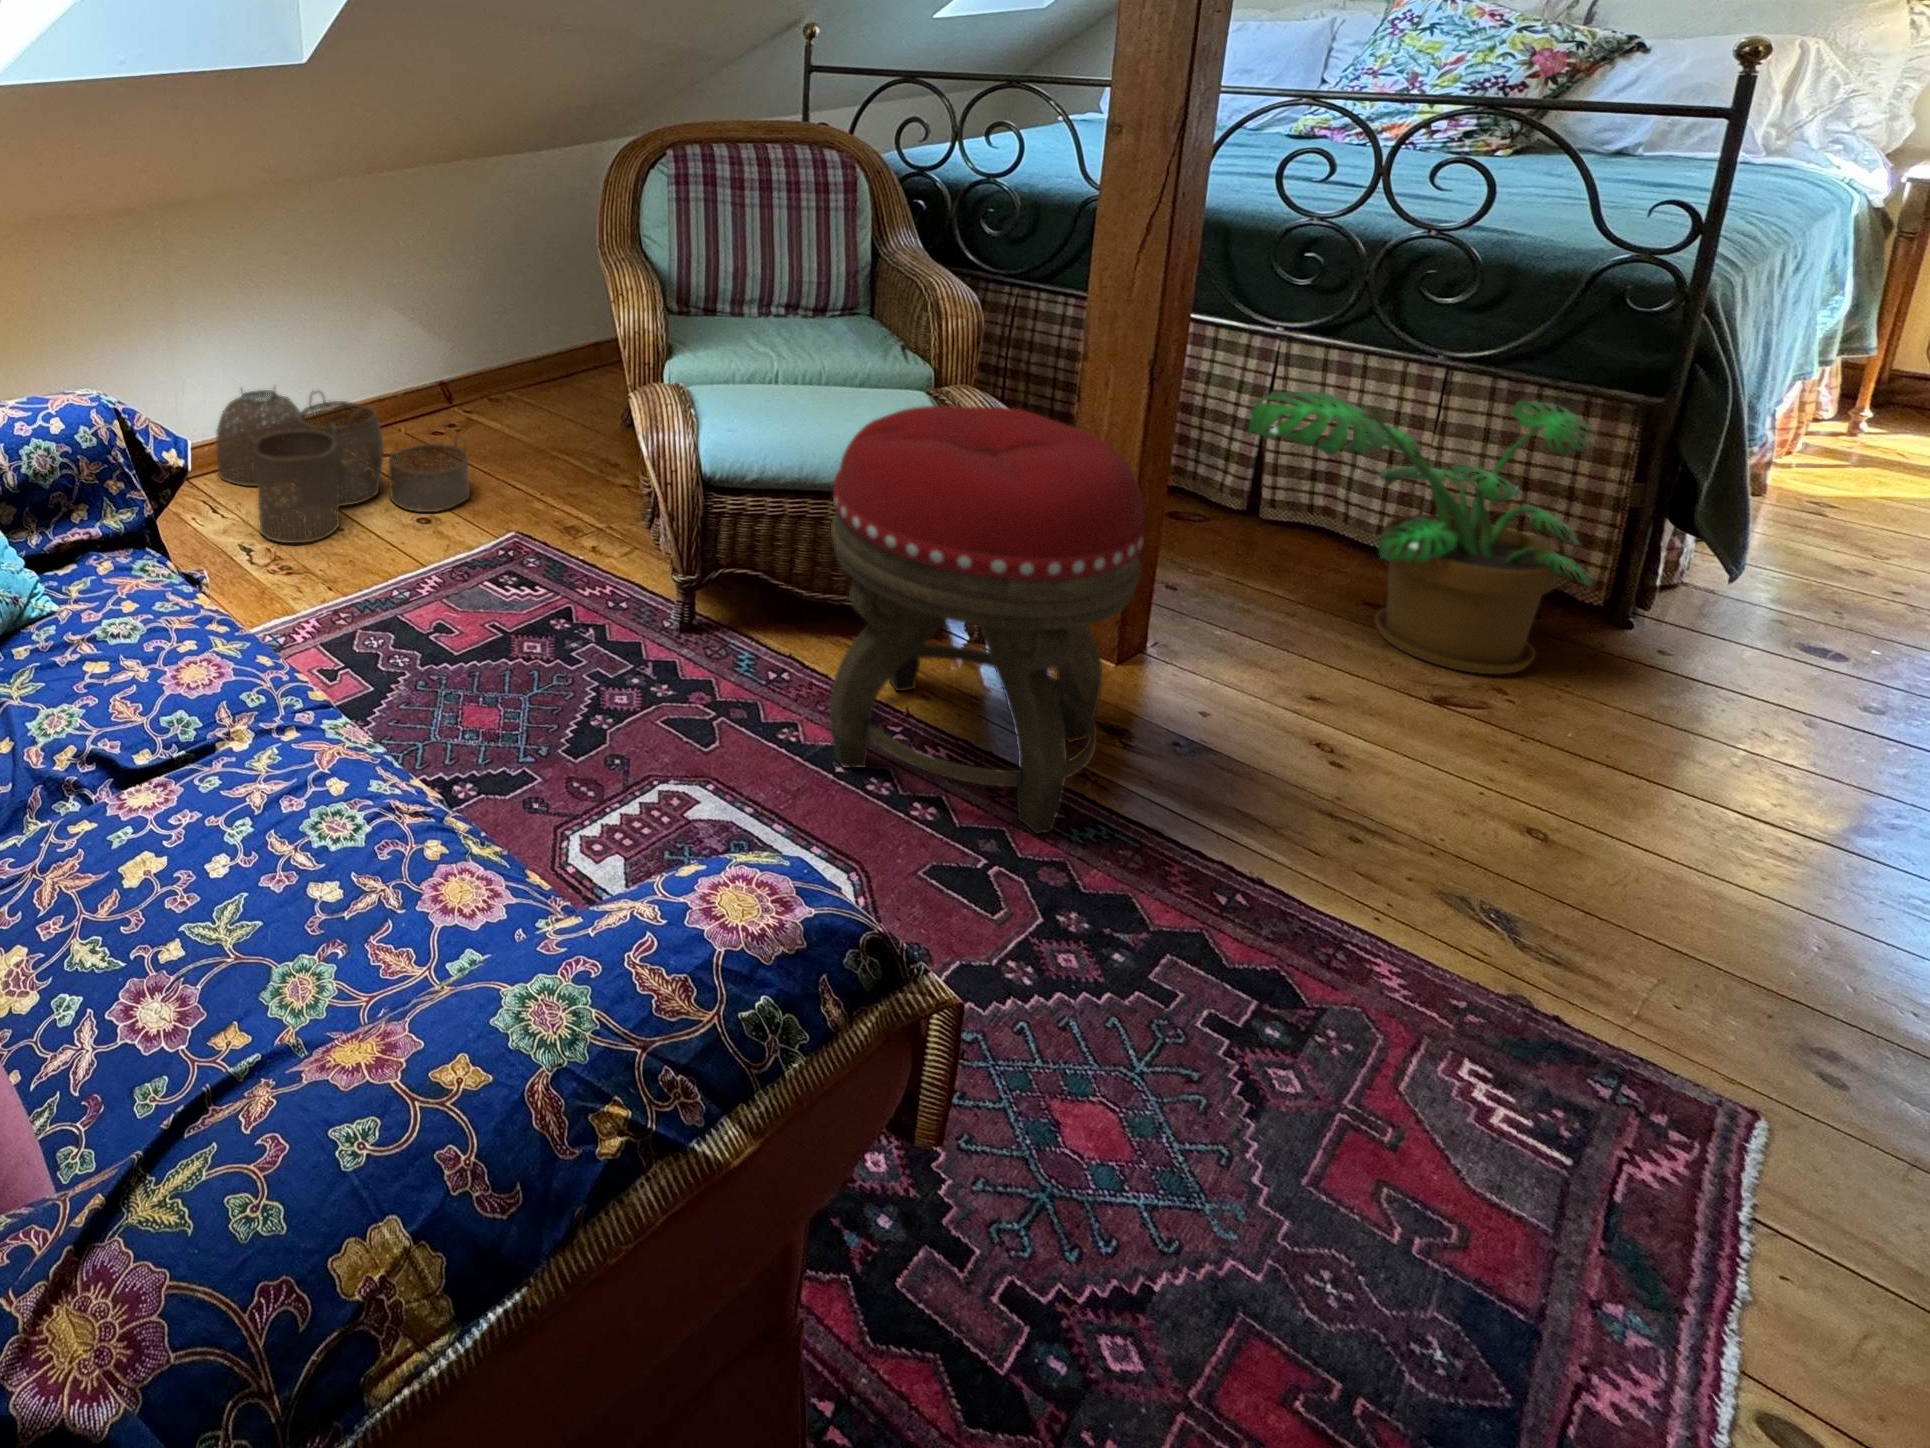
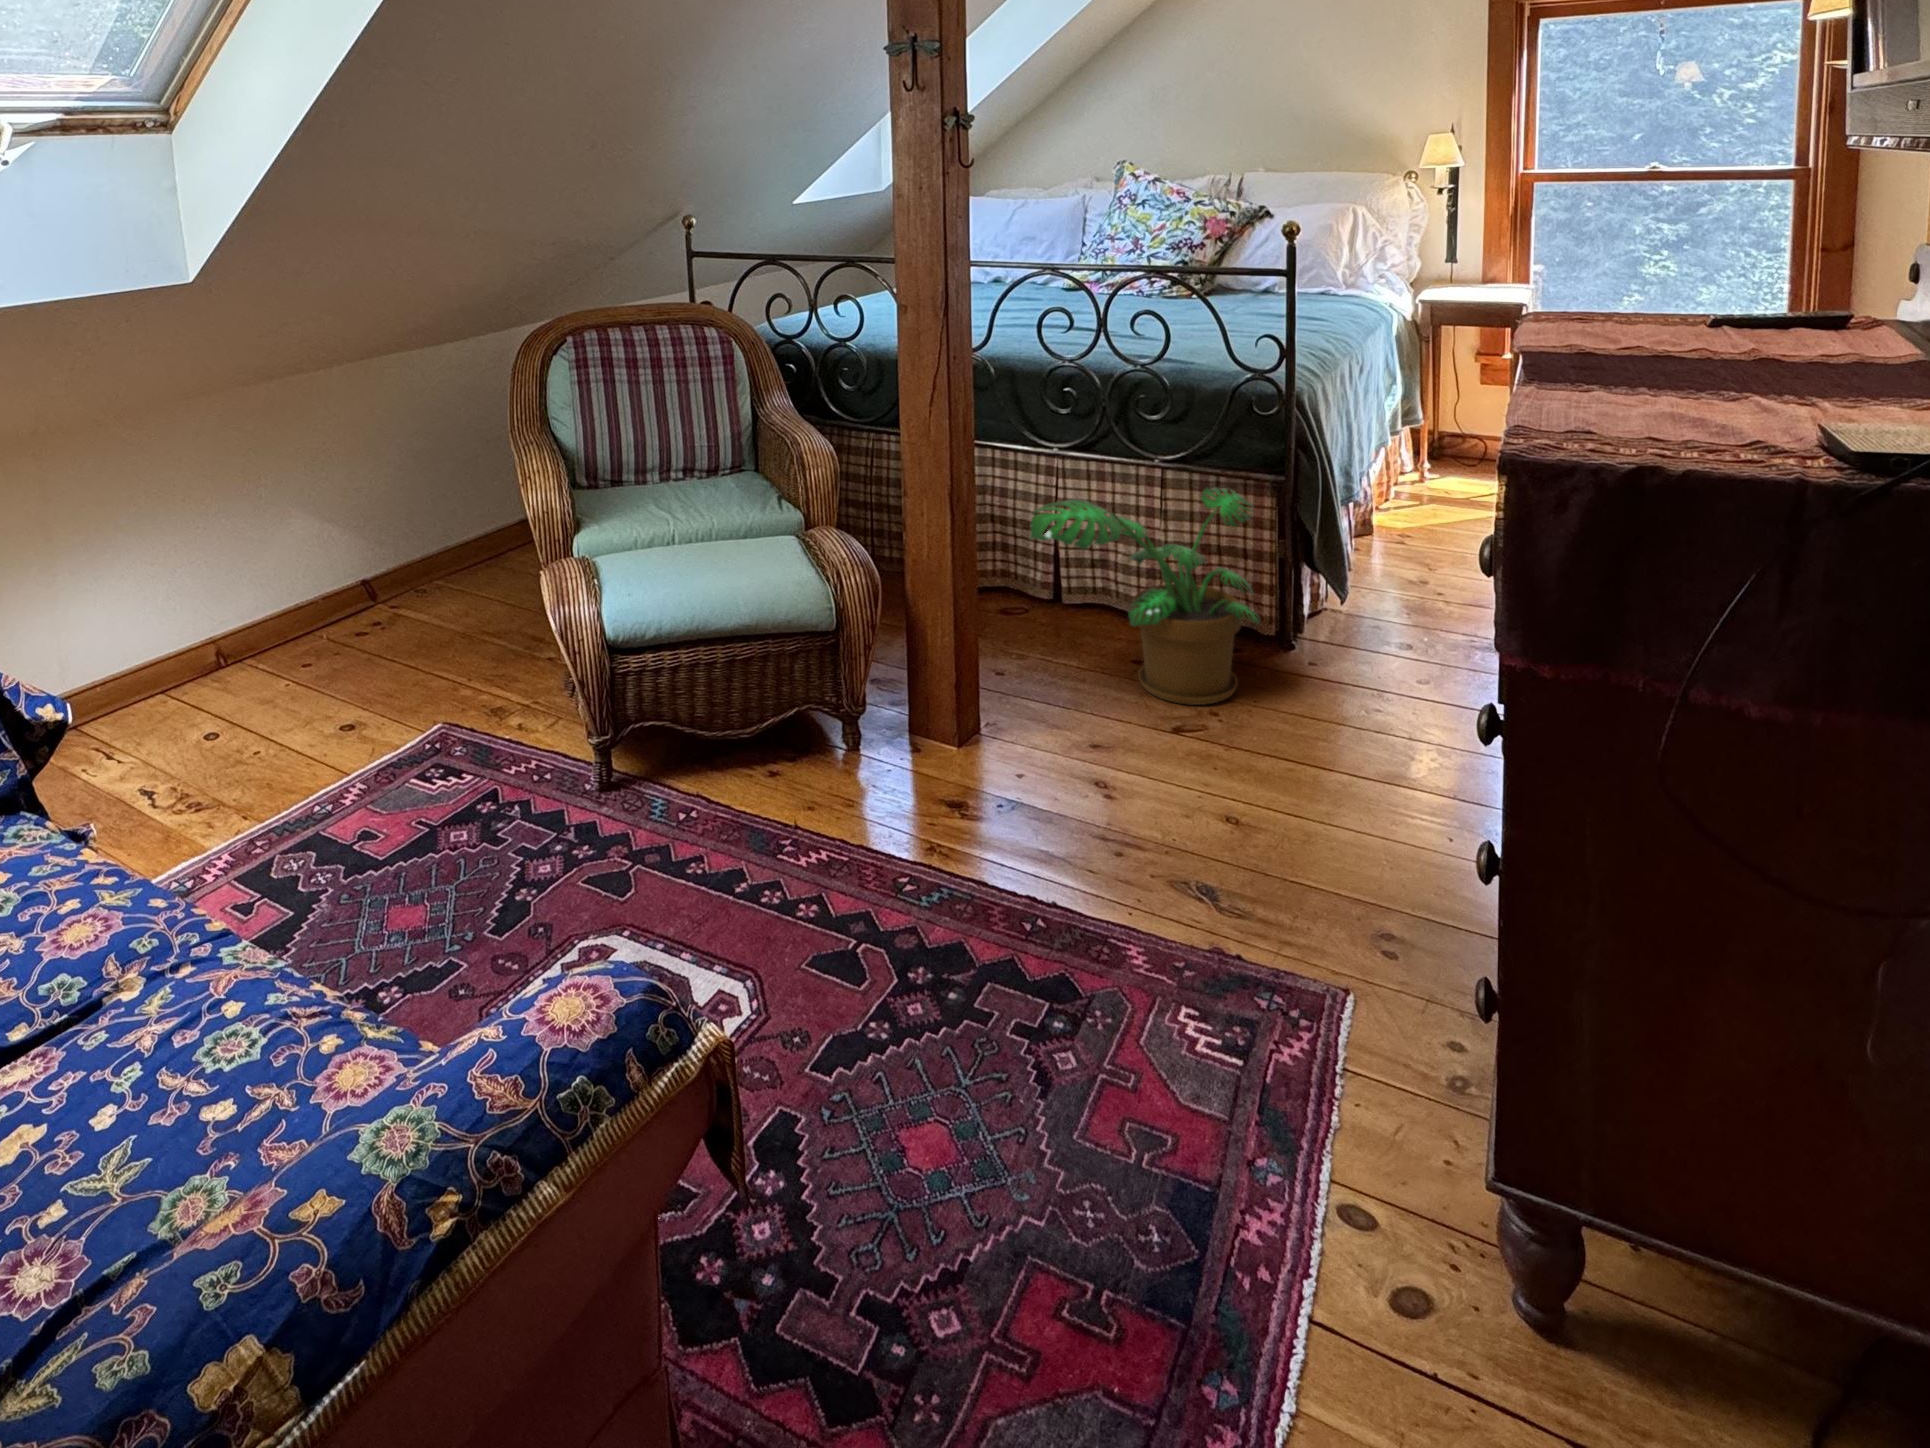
woven basket: present [217,388,470,543] -> none [107,609,394,779]
footstool: present [830,406,1146,834] -> none [708,546,947,909]

